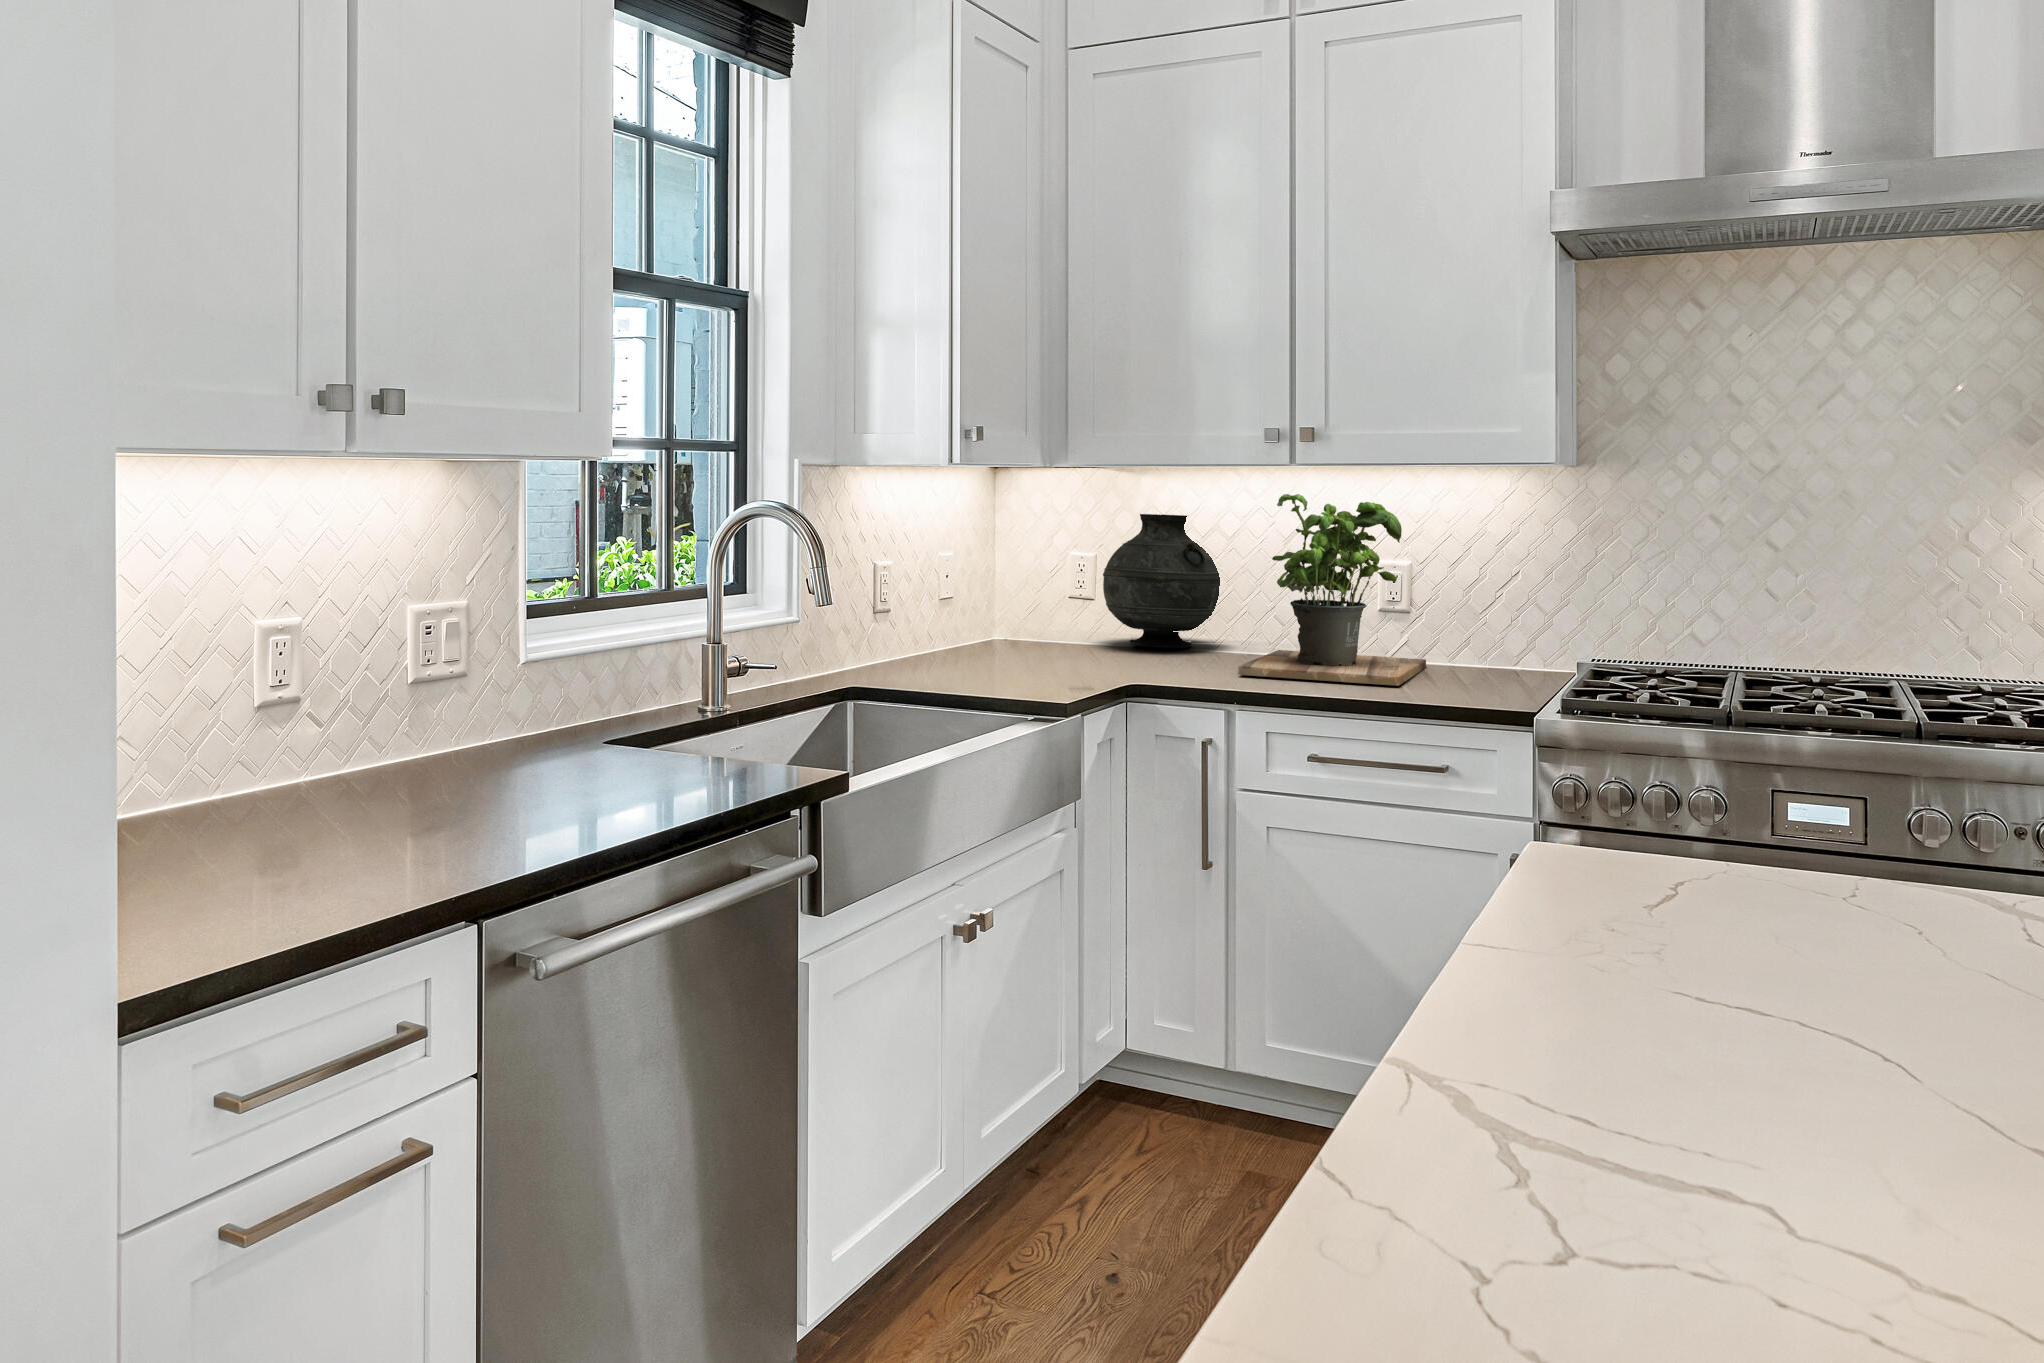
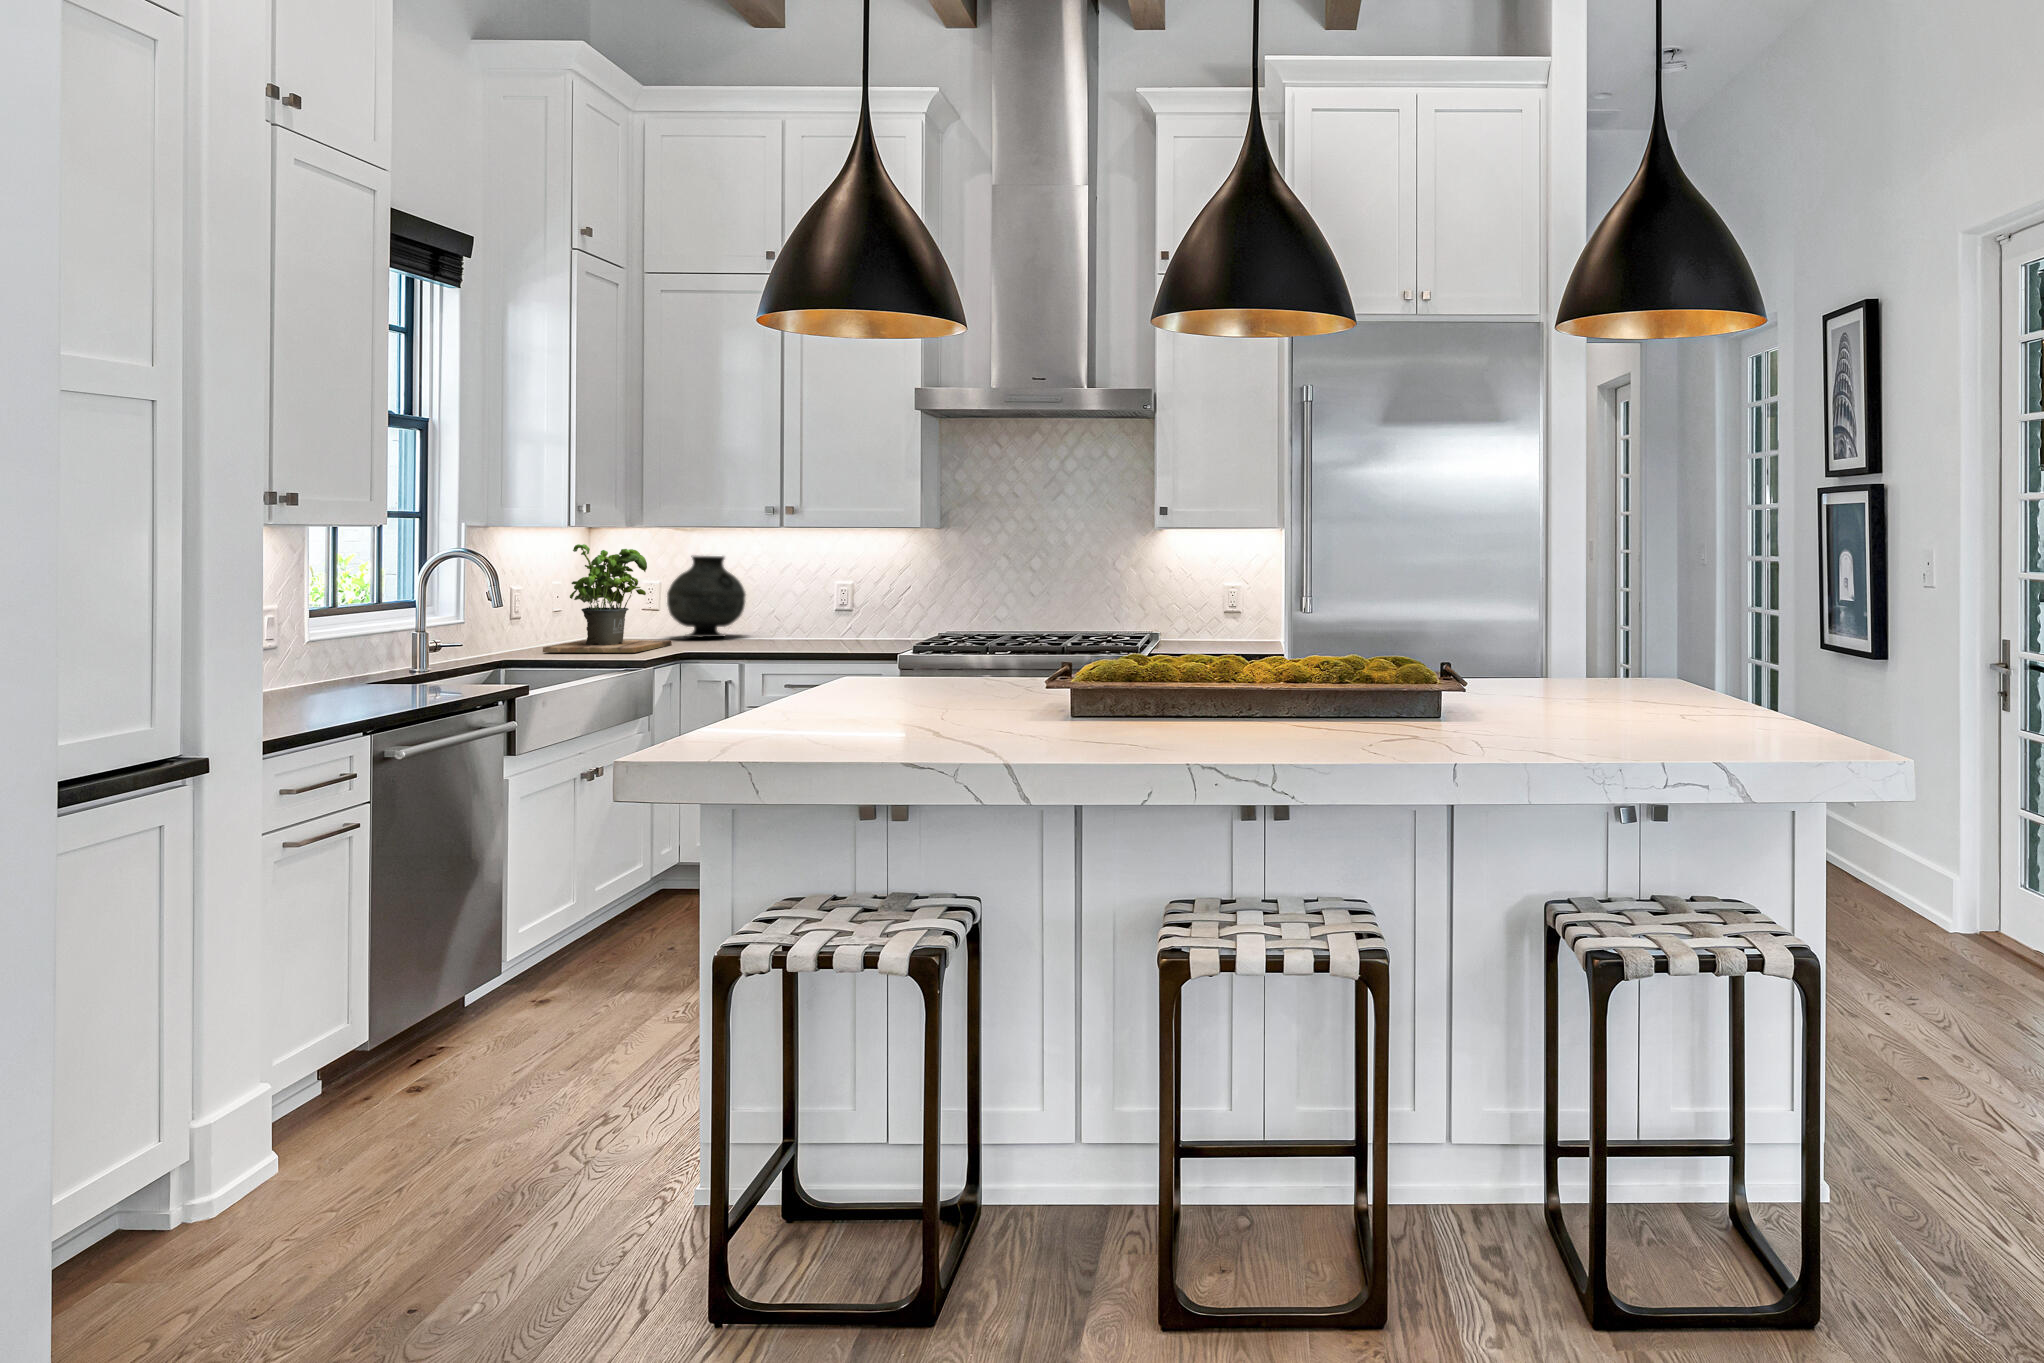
potted plant: present [1238,494,1426,686] -> present [543,544,672,653]

